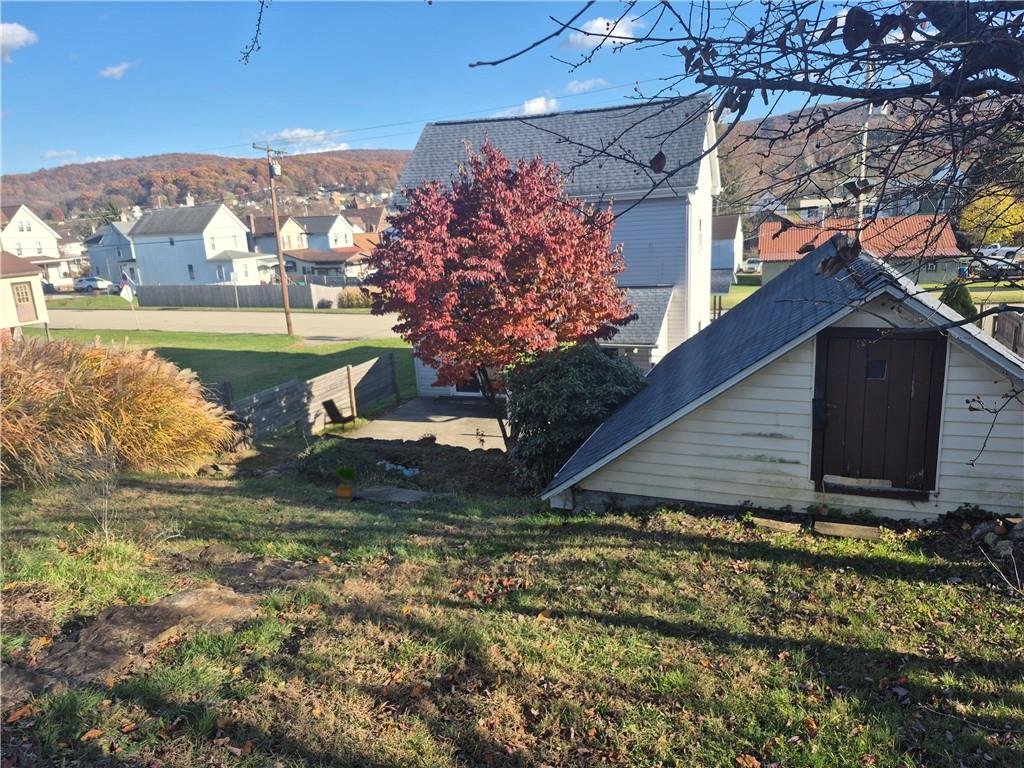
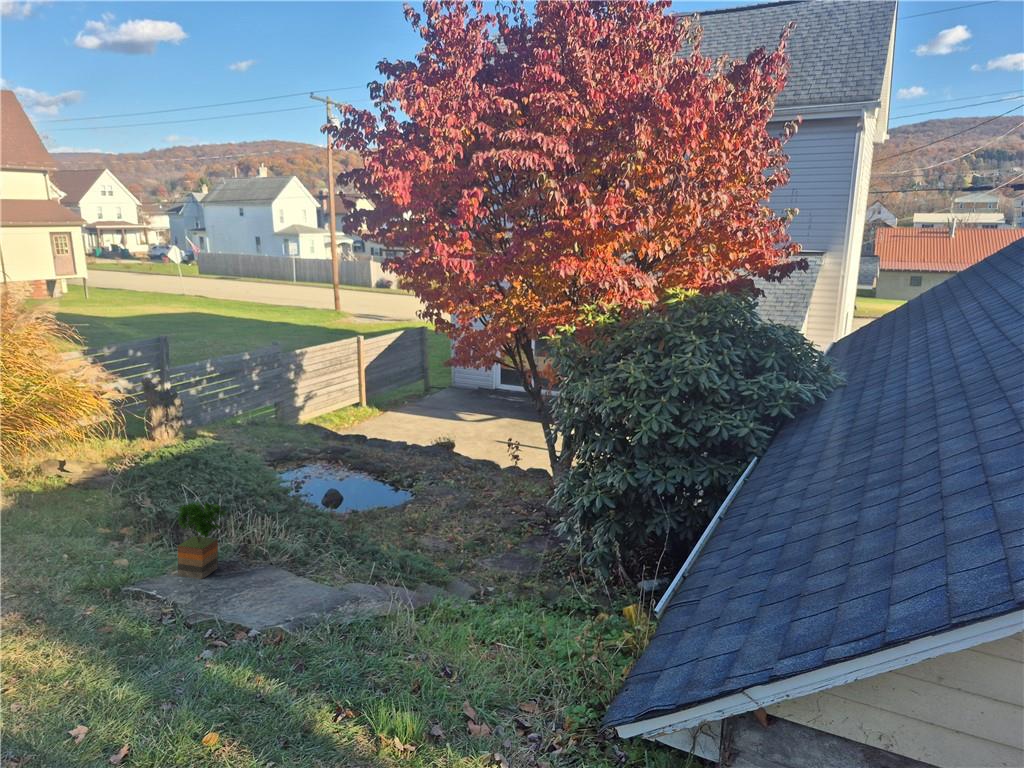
lounge chair: present [322,399,357,432] -> none [315,377,362,423]

